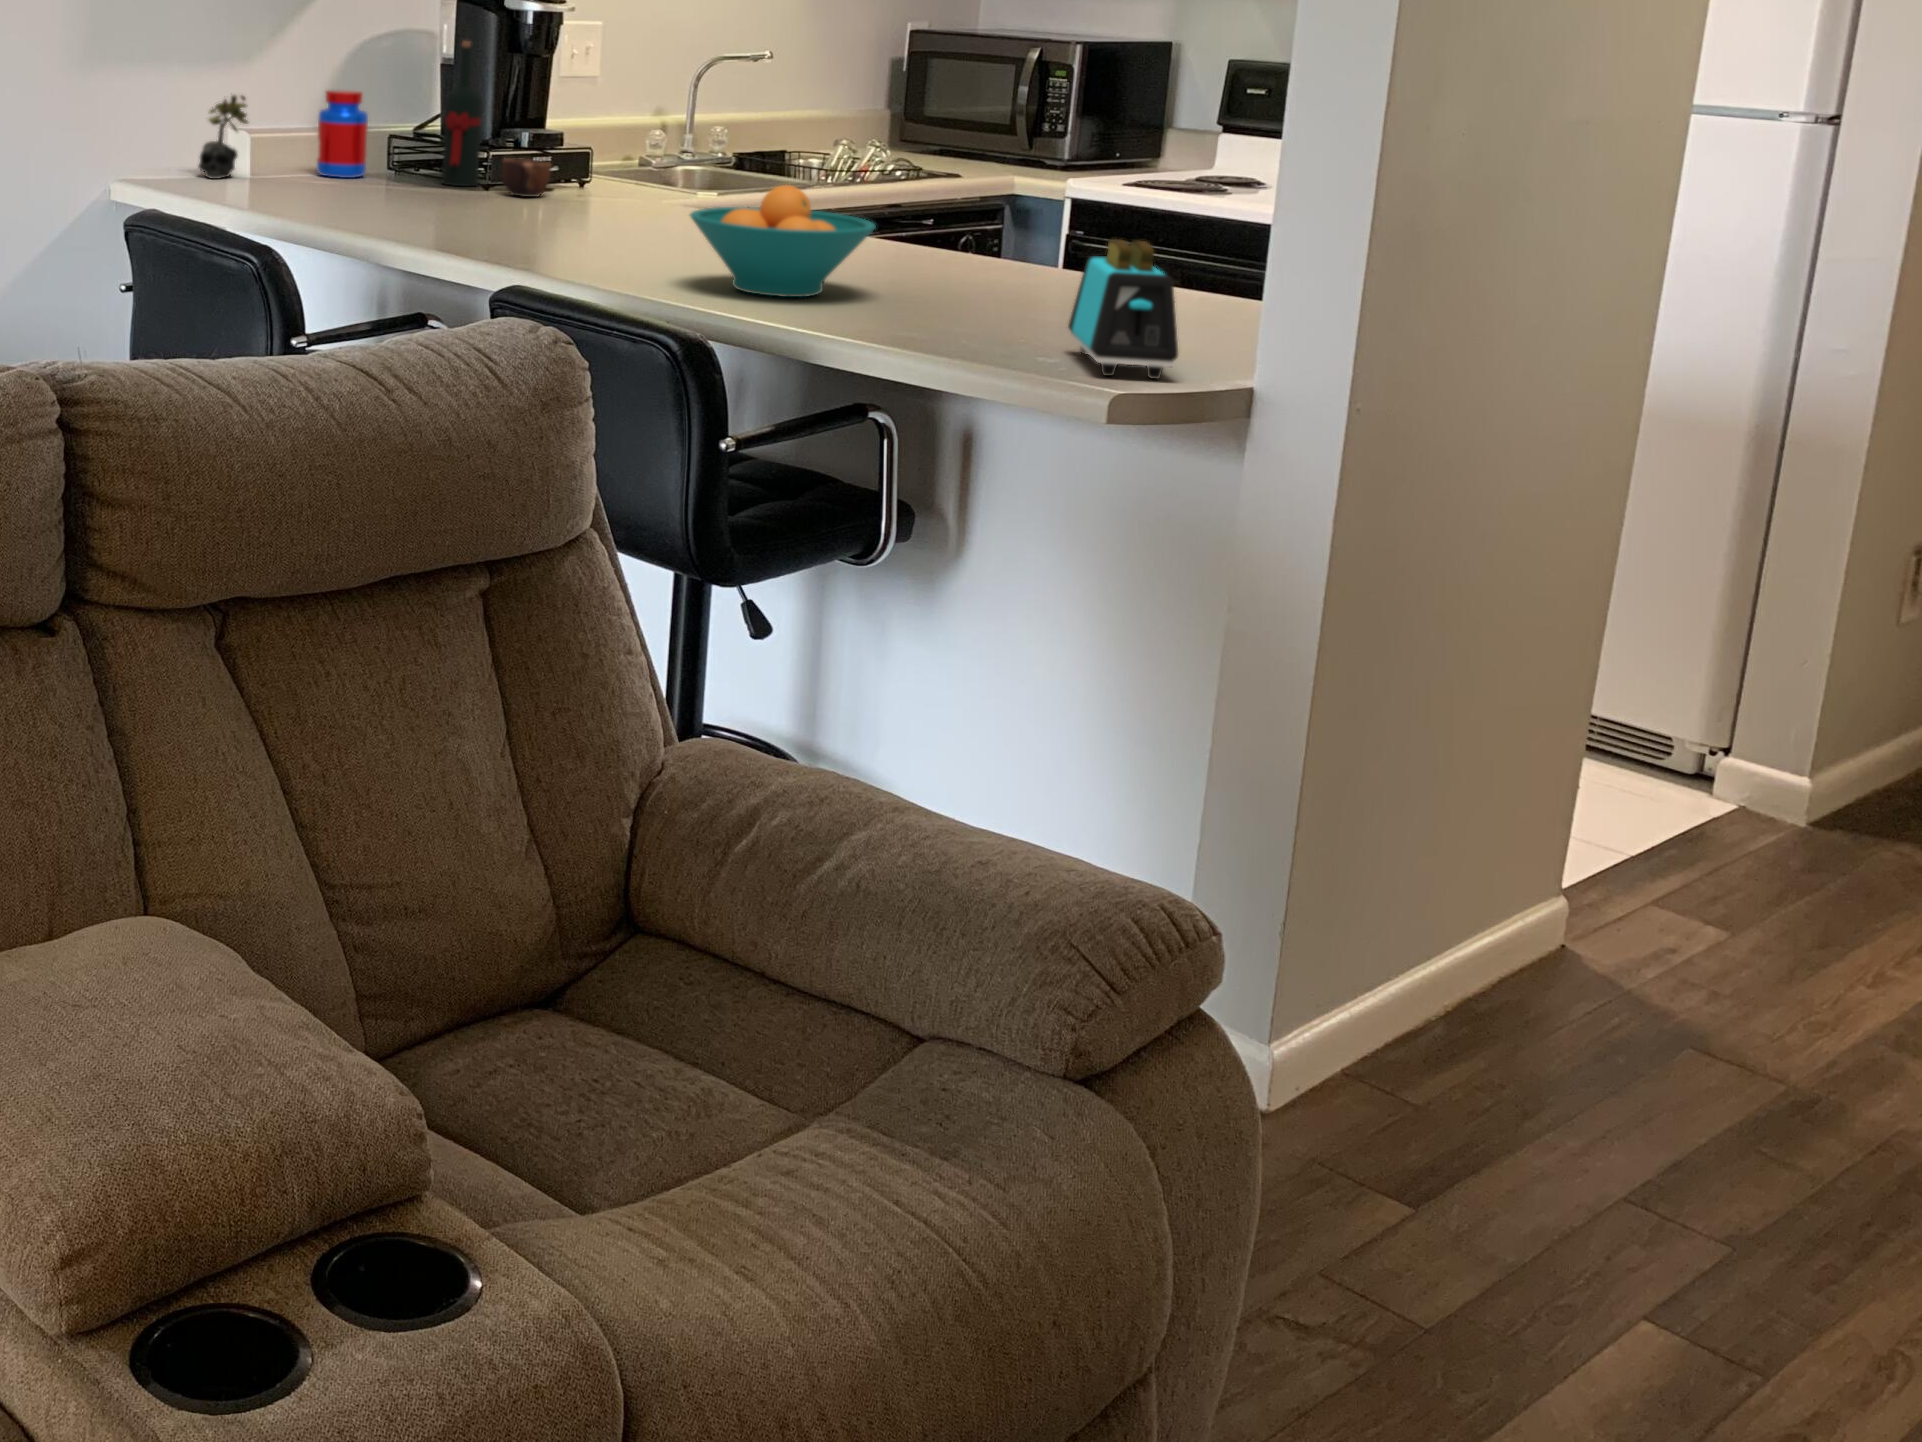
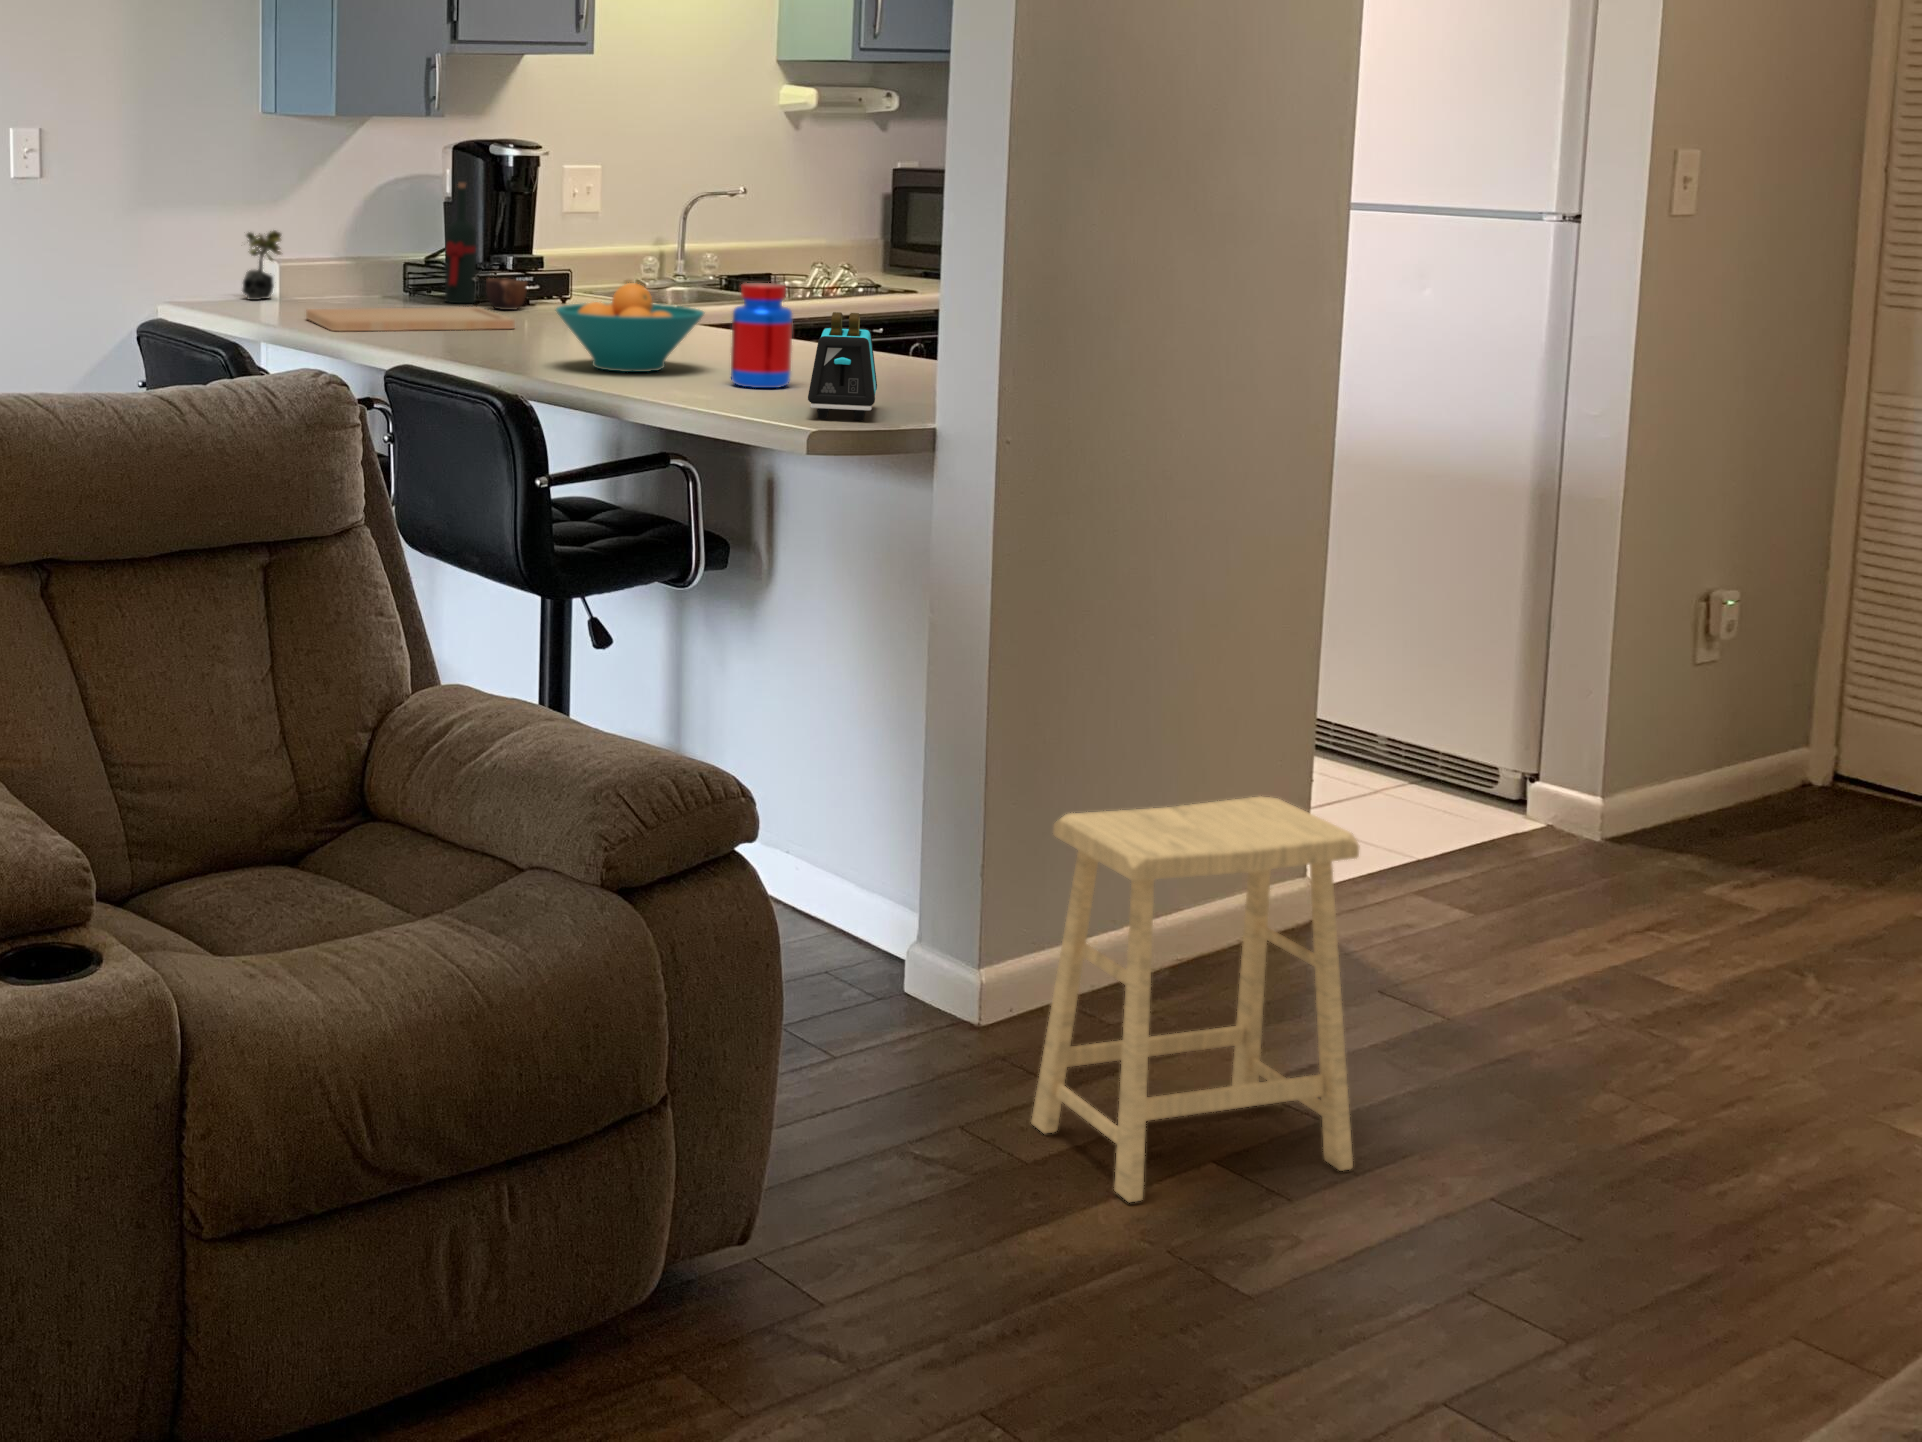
jar: present [317,90,368,178] -> present [731,283,792,388]
cutting board: none [306,196,569,228] -> present [306,307,515,331]
footstool: none [1413,864,1858,1390] -> present [1031,797,1359,1202]

